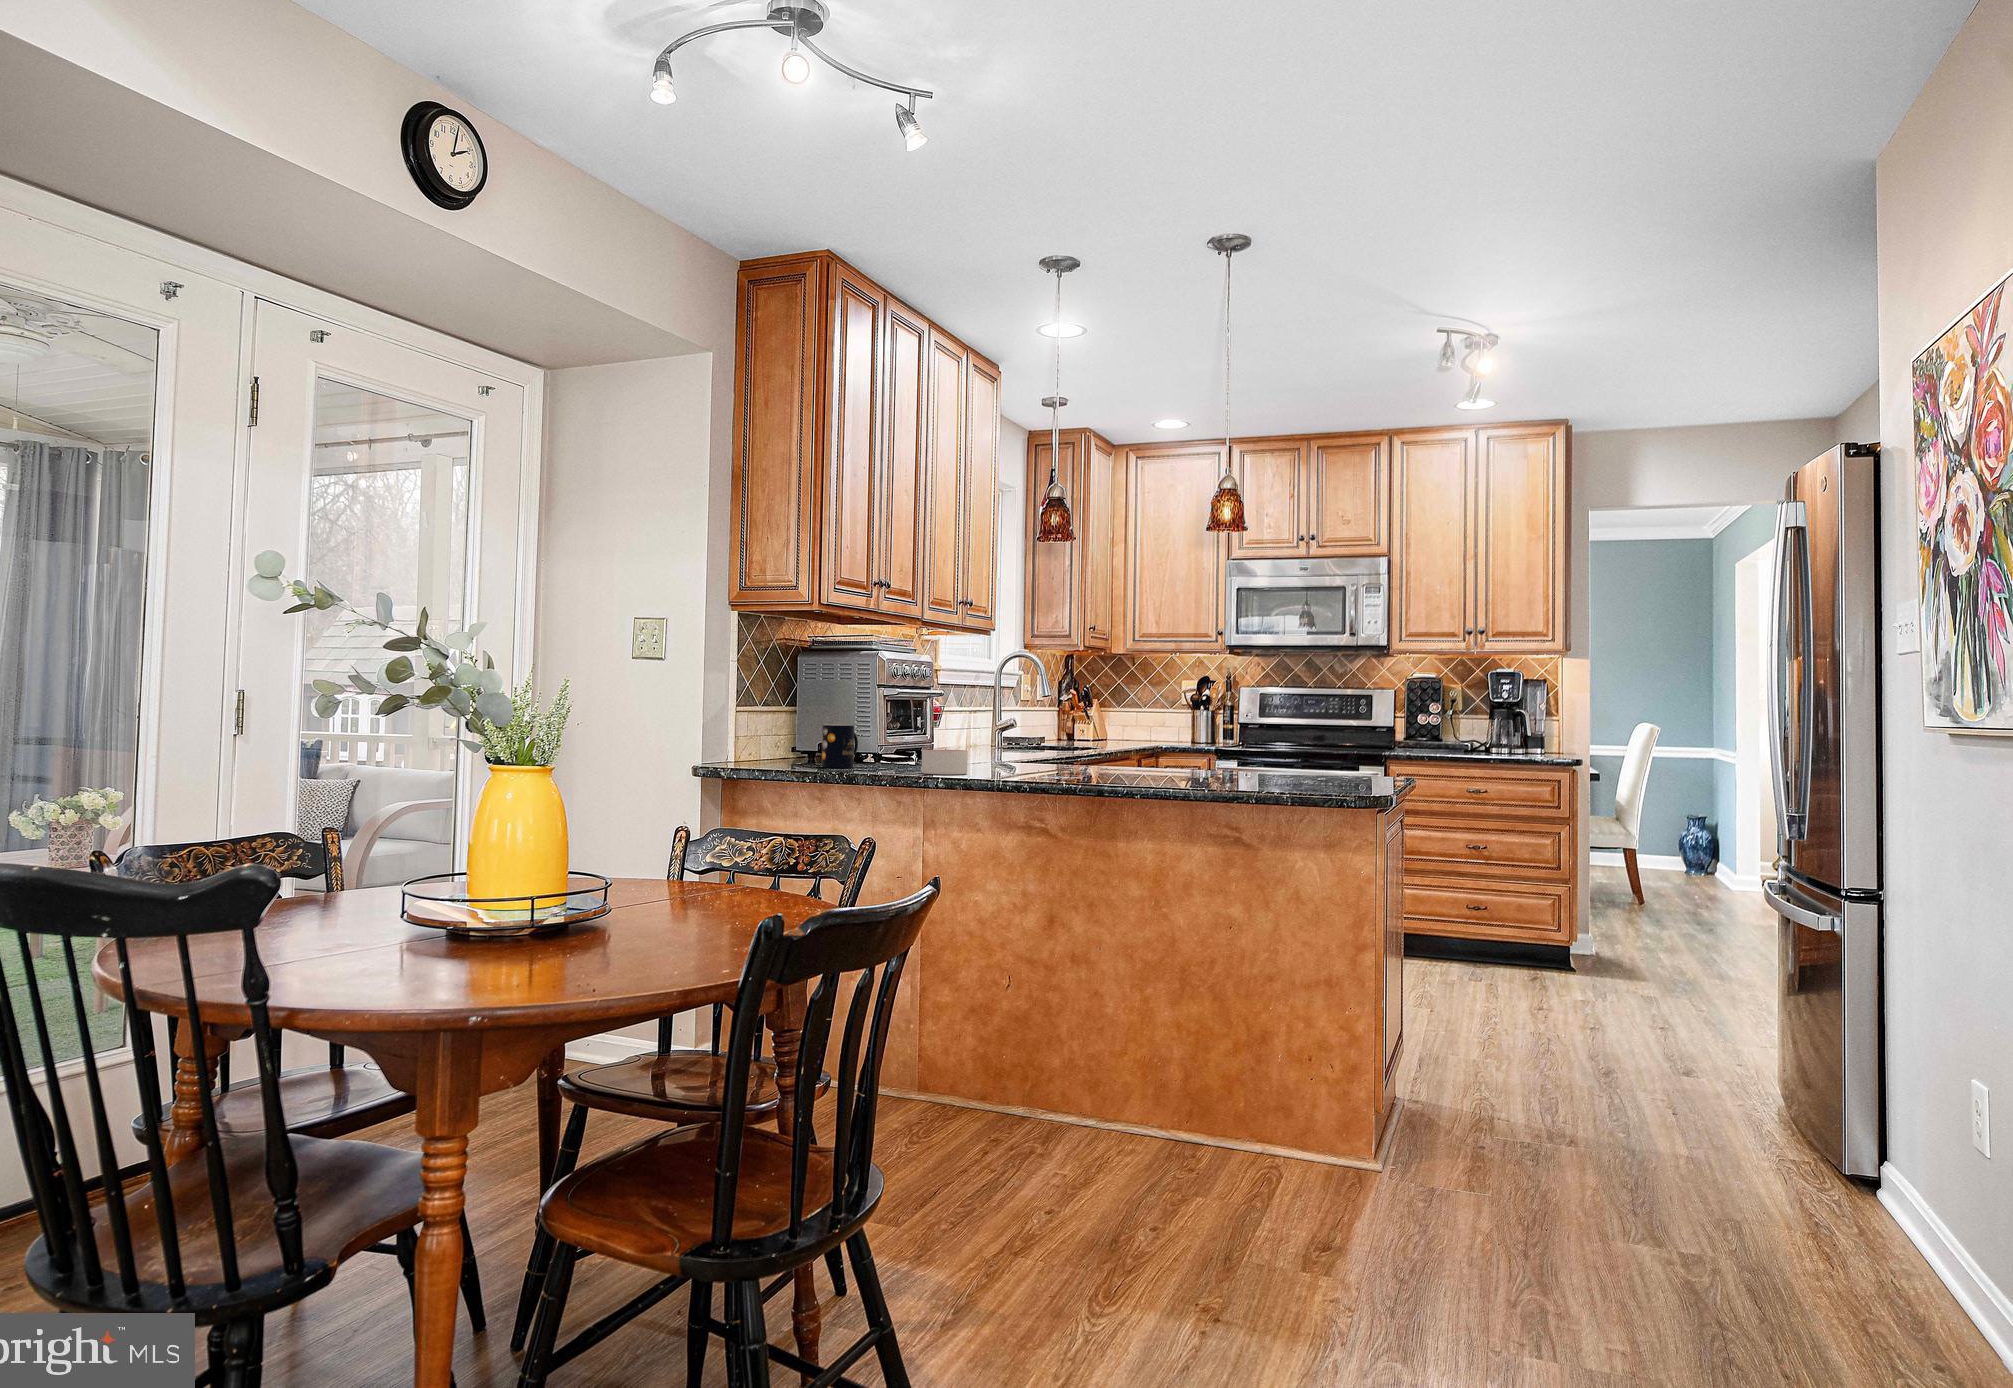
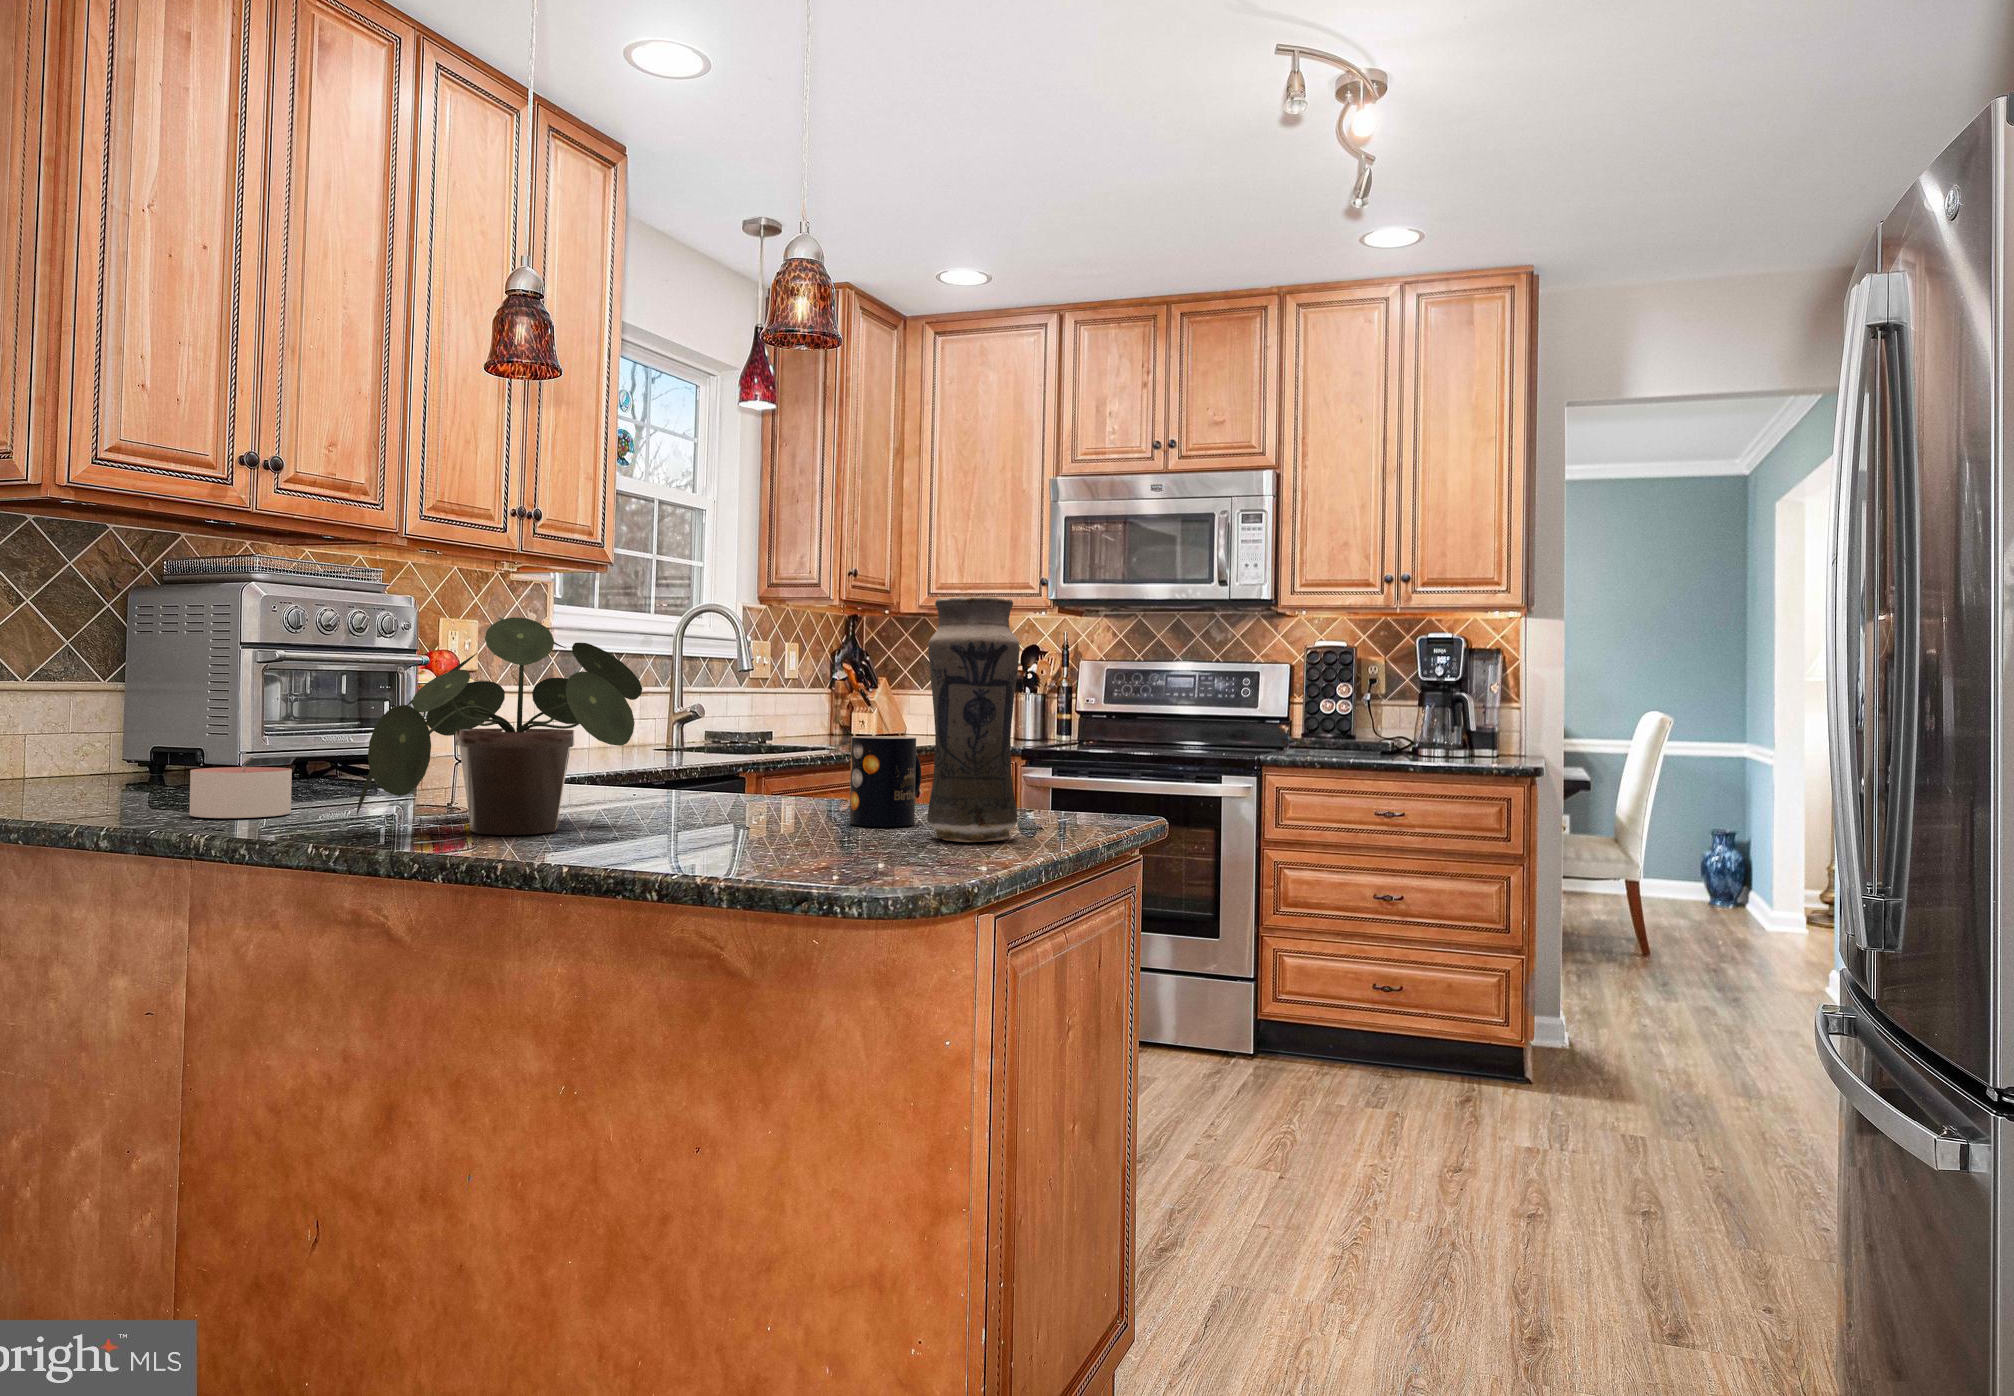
vase: none [1314,662,1362,783] -> present [927,596,1020,842]
potted plant: none [1040,673,1175,780] -> present [357,618,642,835]
mug: present [822,725,858,768] -> present [850,736,921,827]

